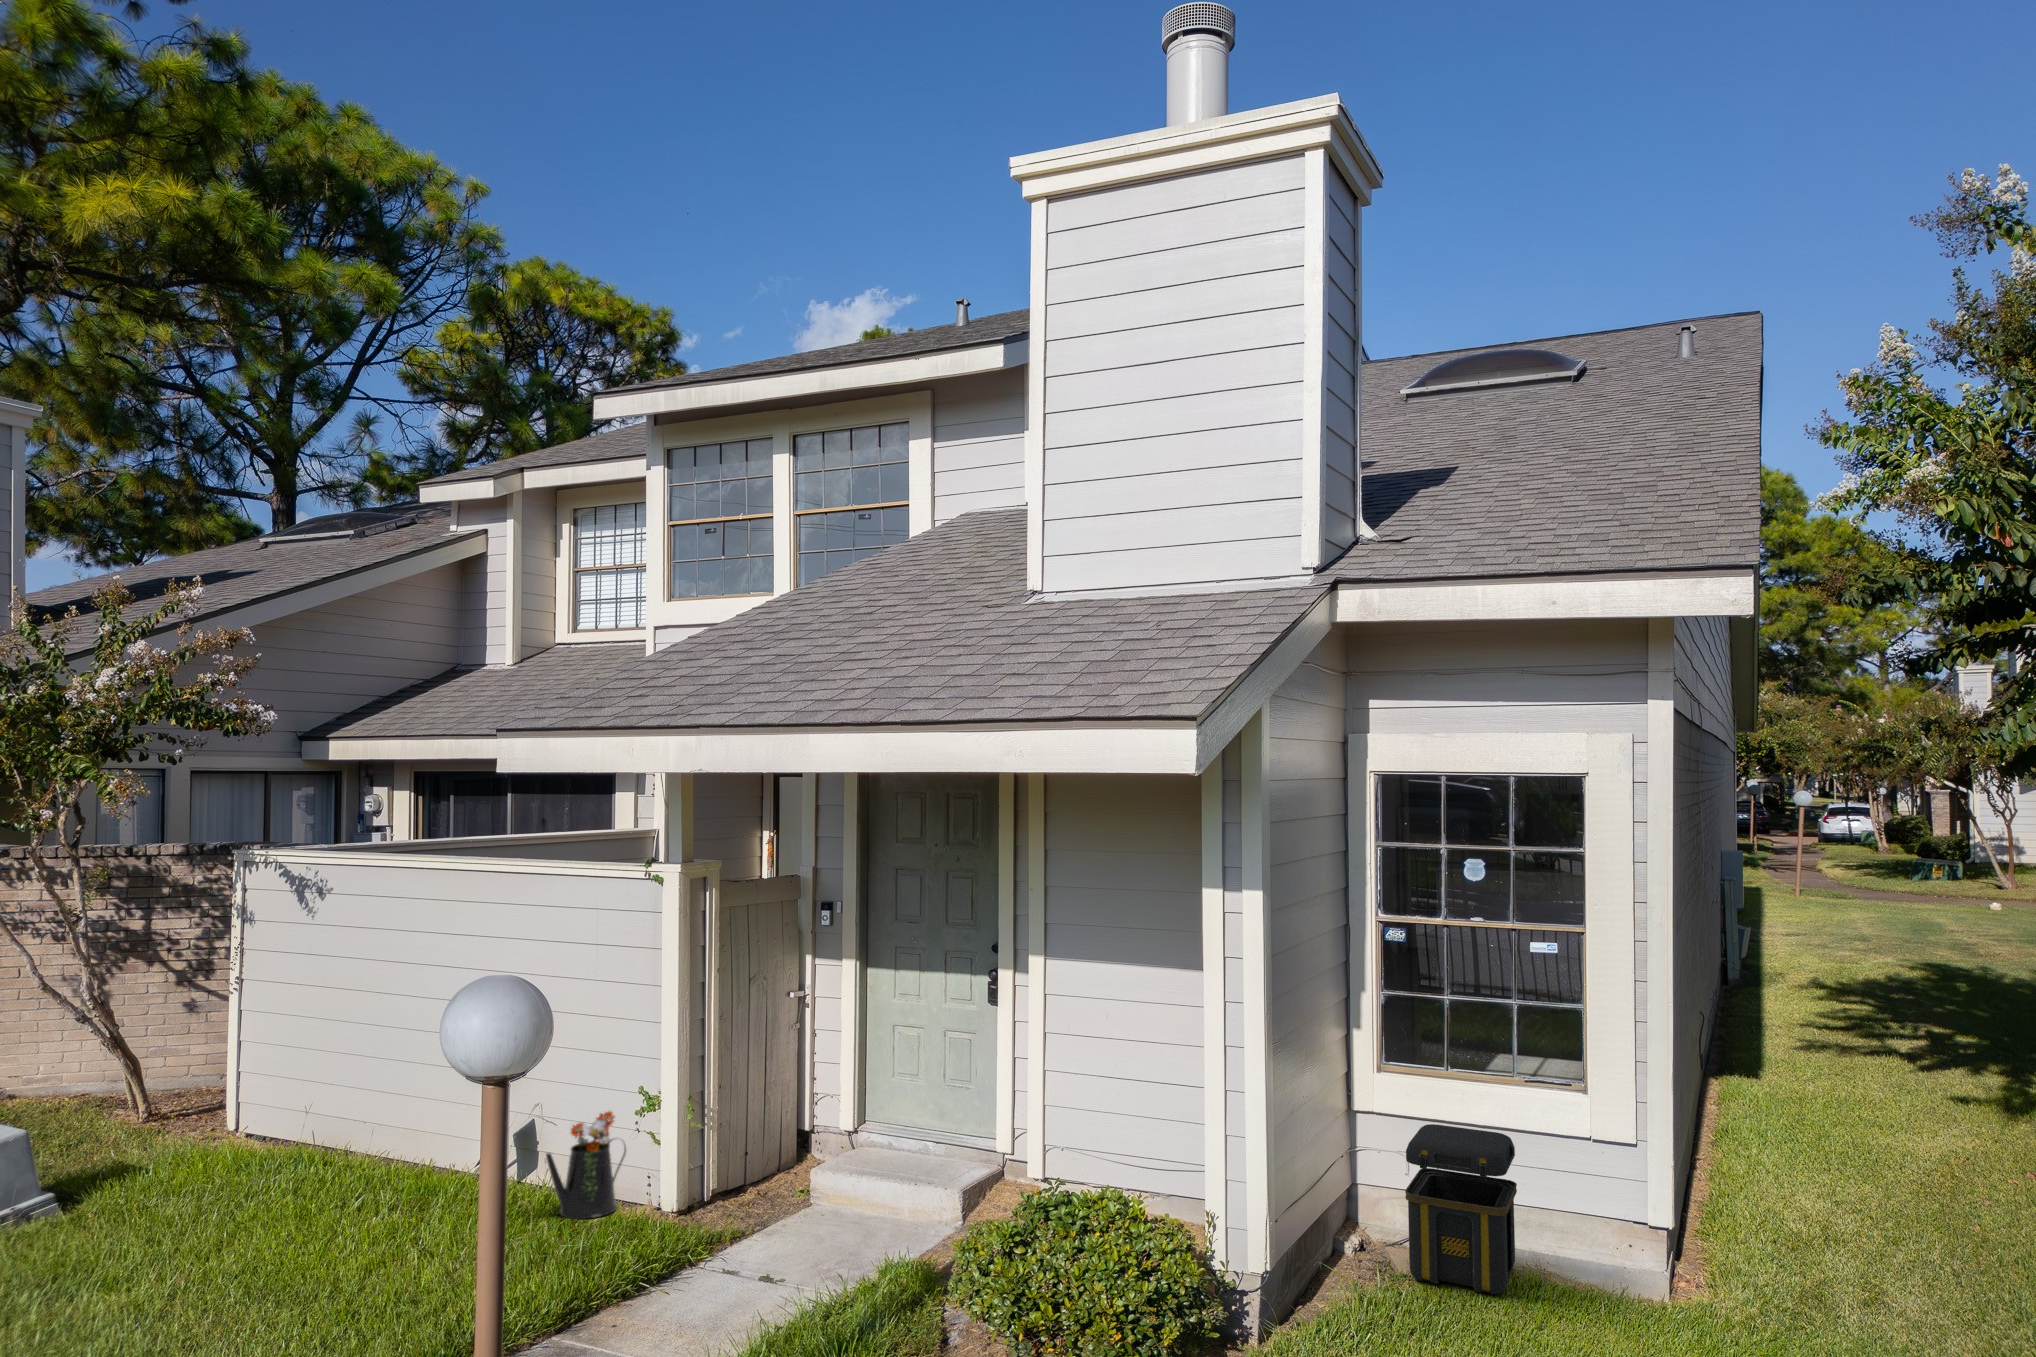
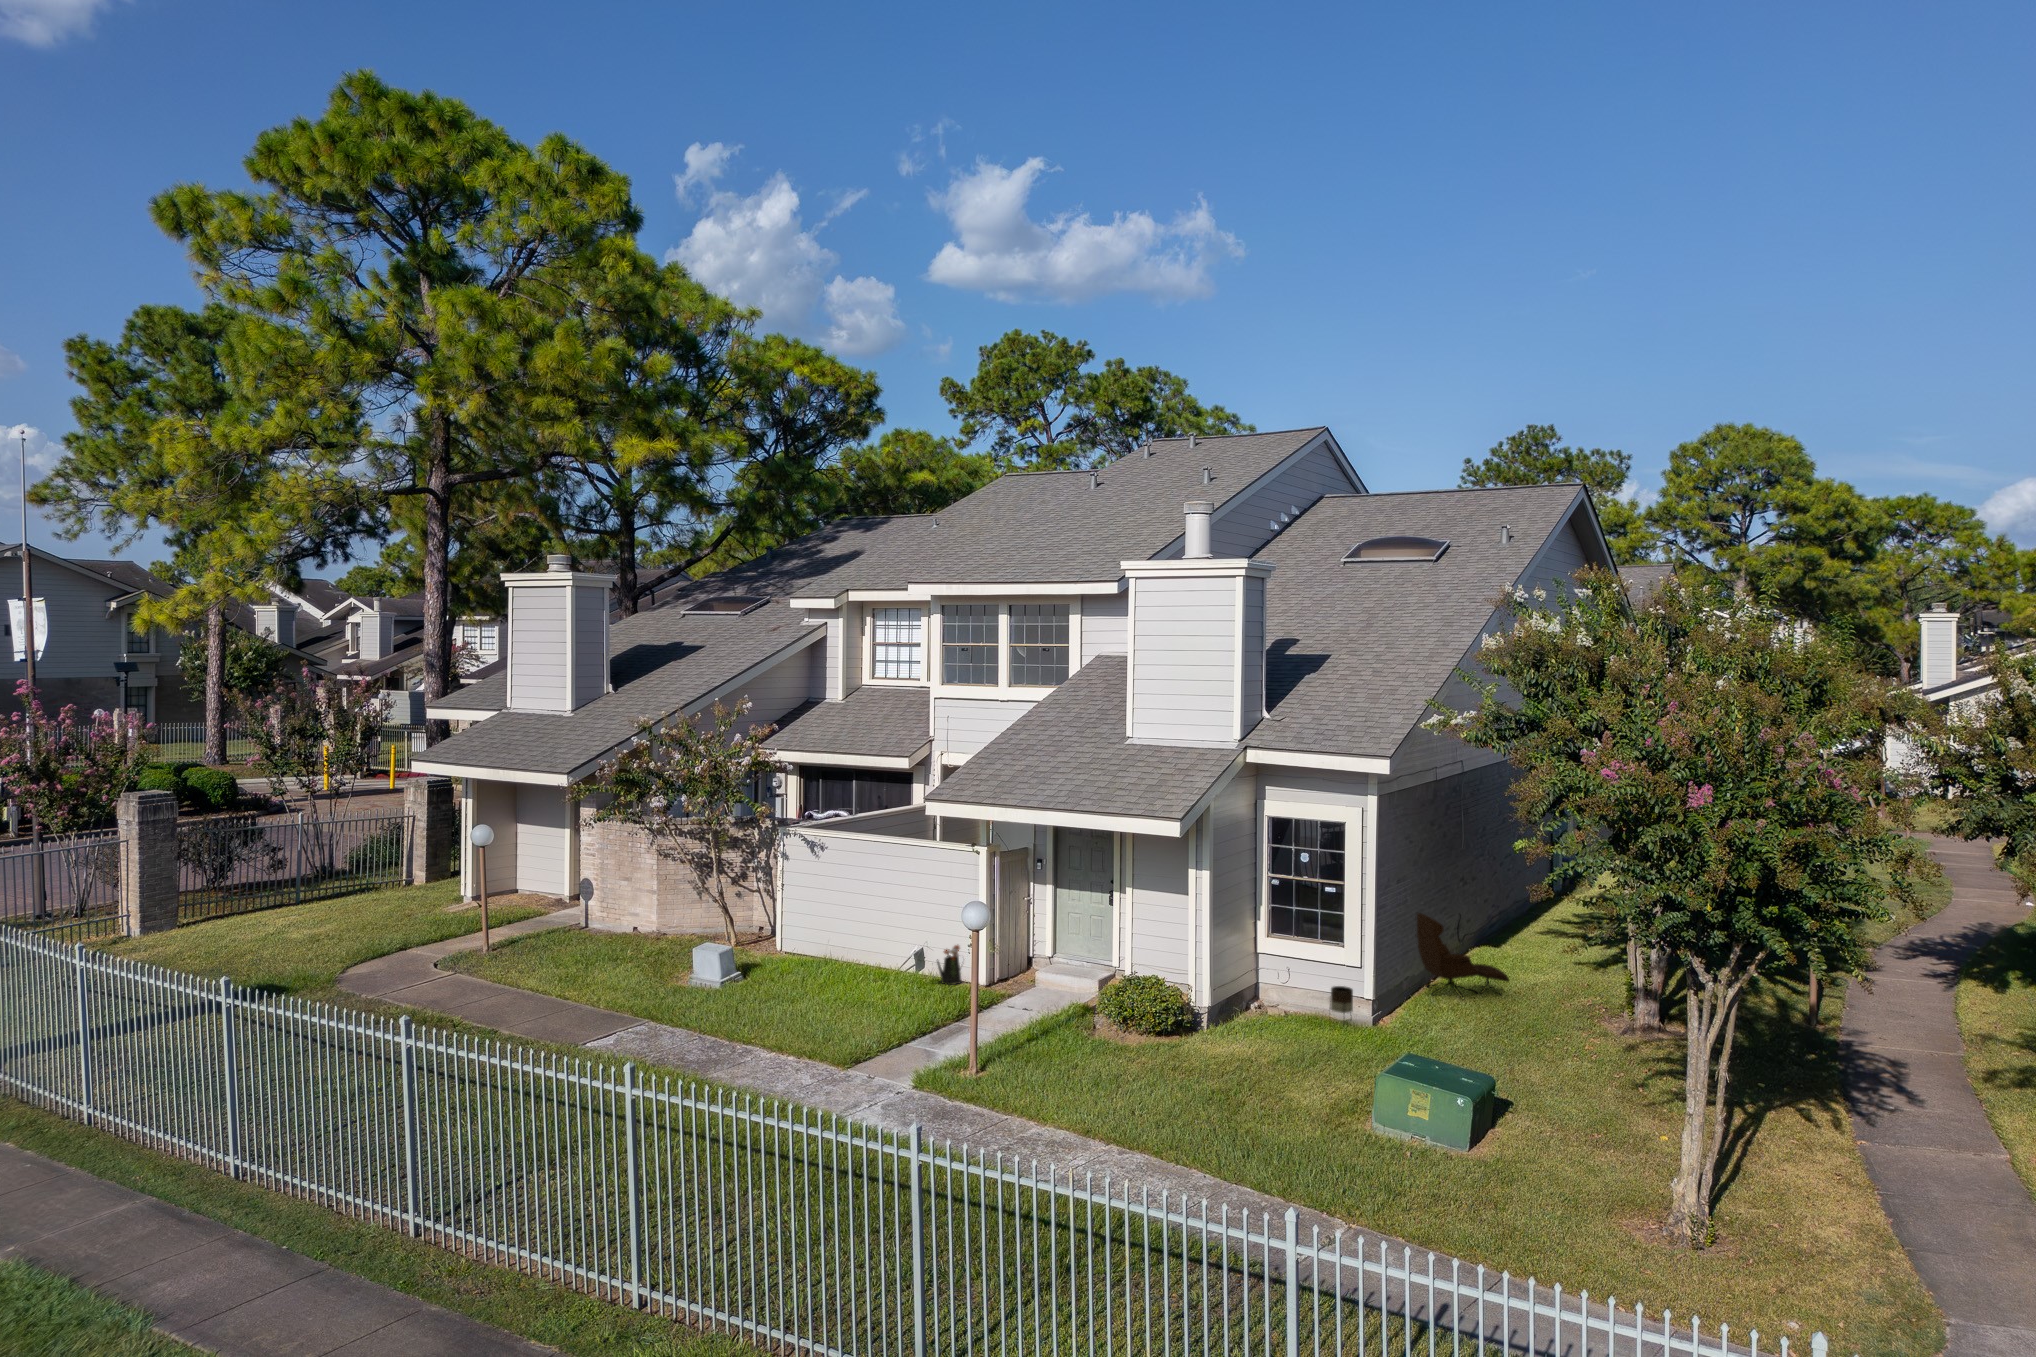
lounge chair: none [1667,1004,1891,1206] -> present [1415,913,1509,999]
toolbox: present [1405,1124,1517,1294] -> none [1270,959,1316,1021]
planter: none [1561,1193,1629,1305] -> present [1330,986,1353,1016]

